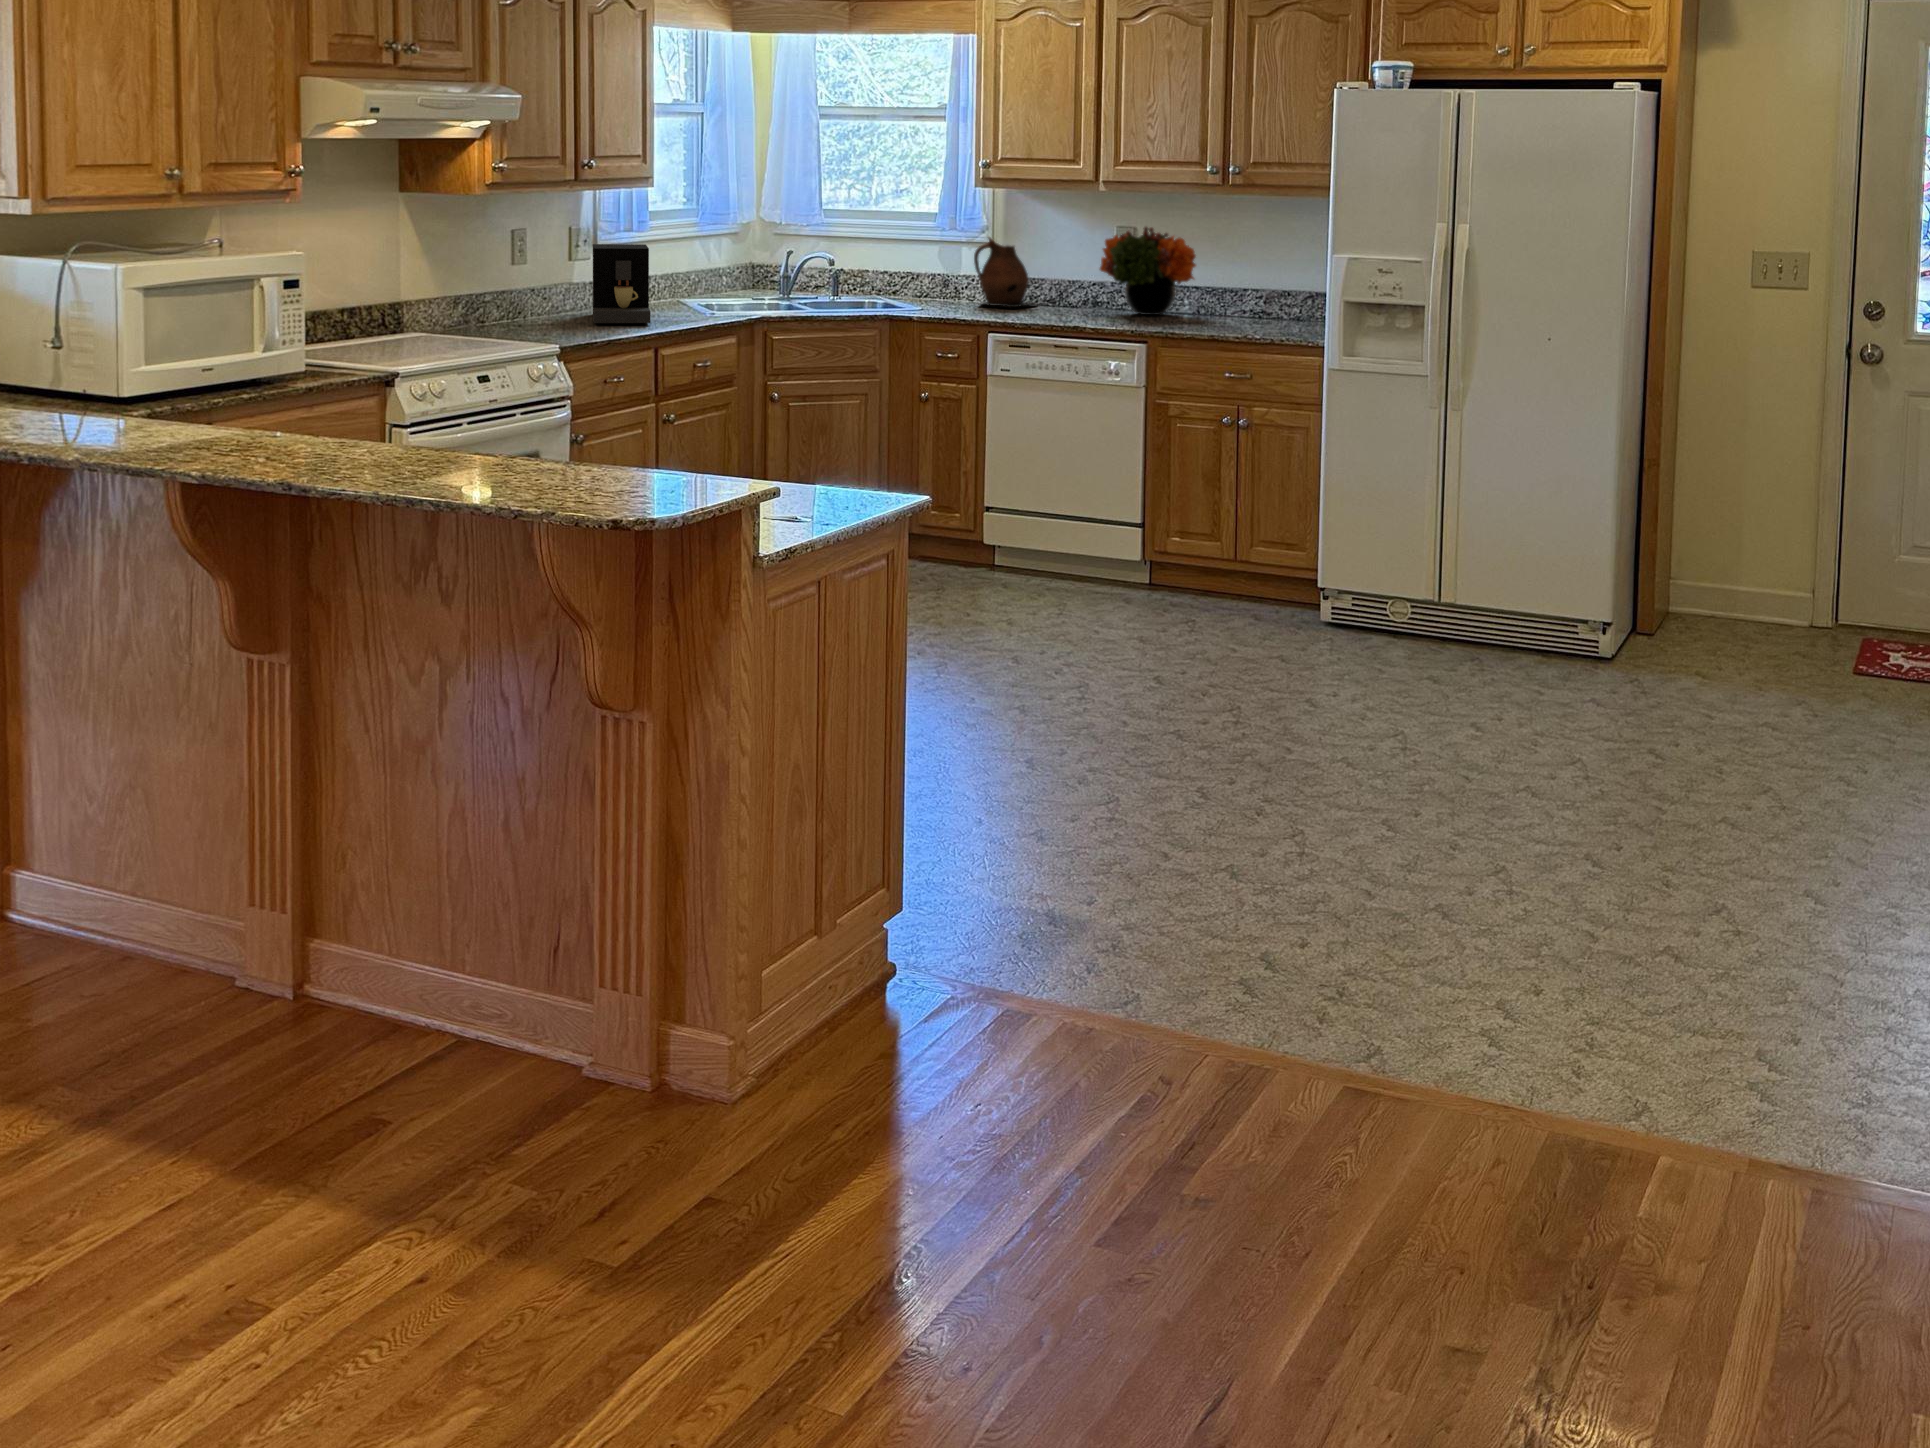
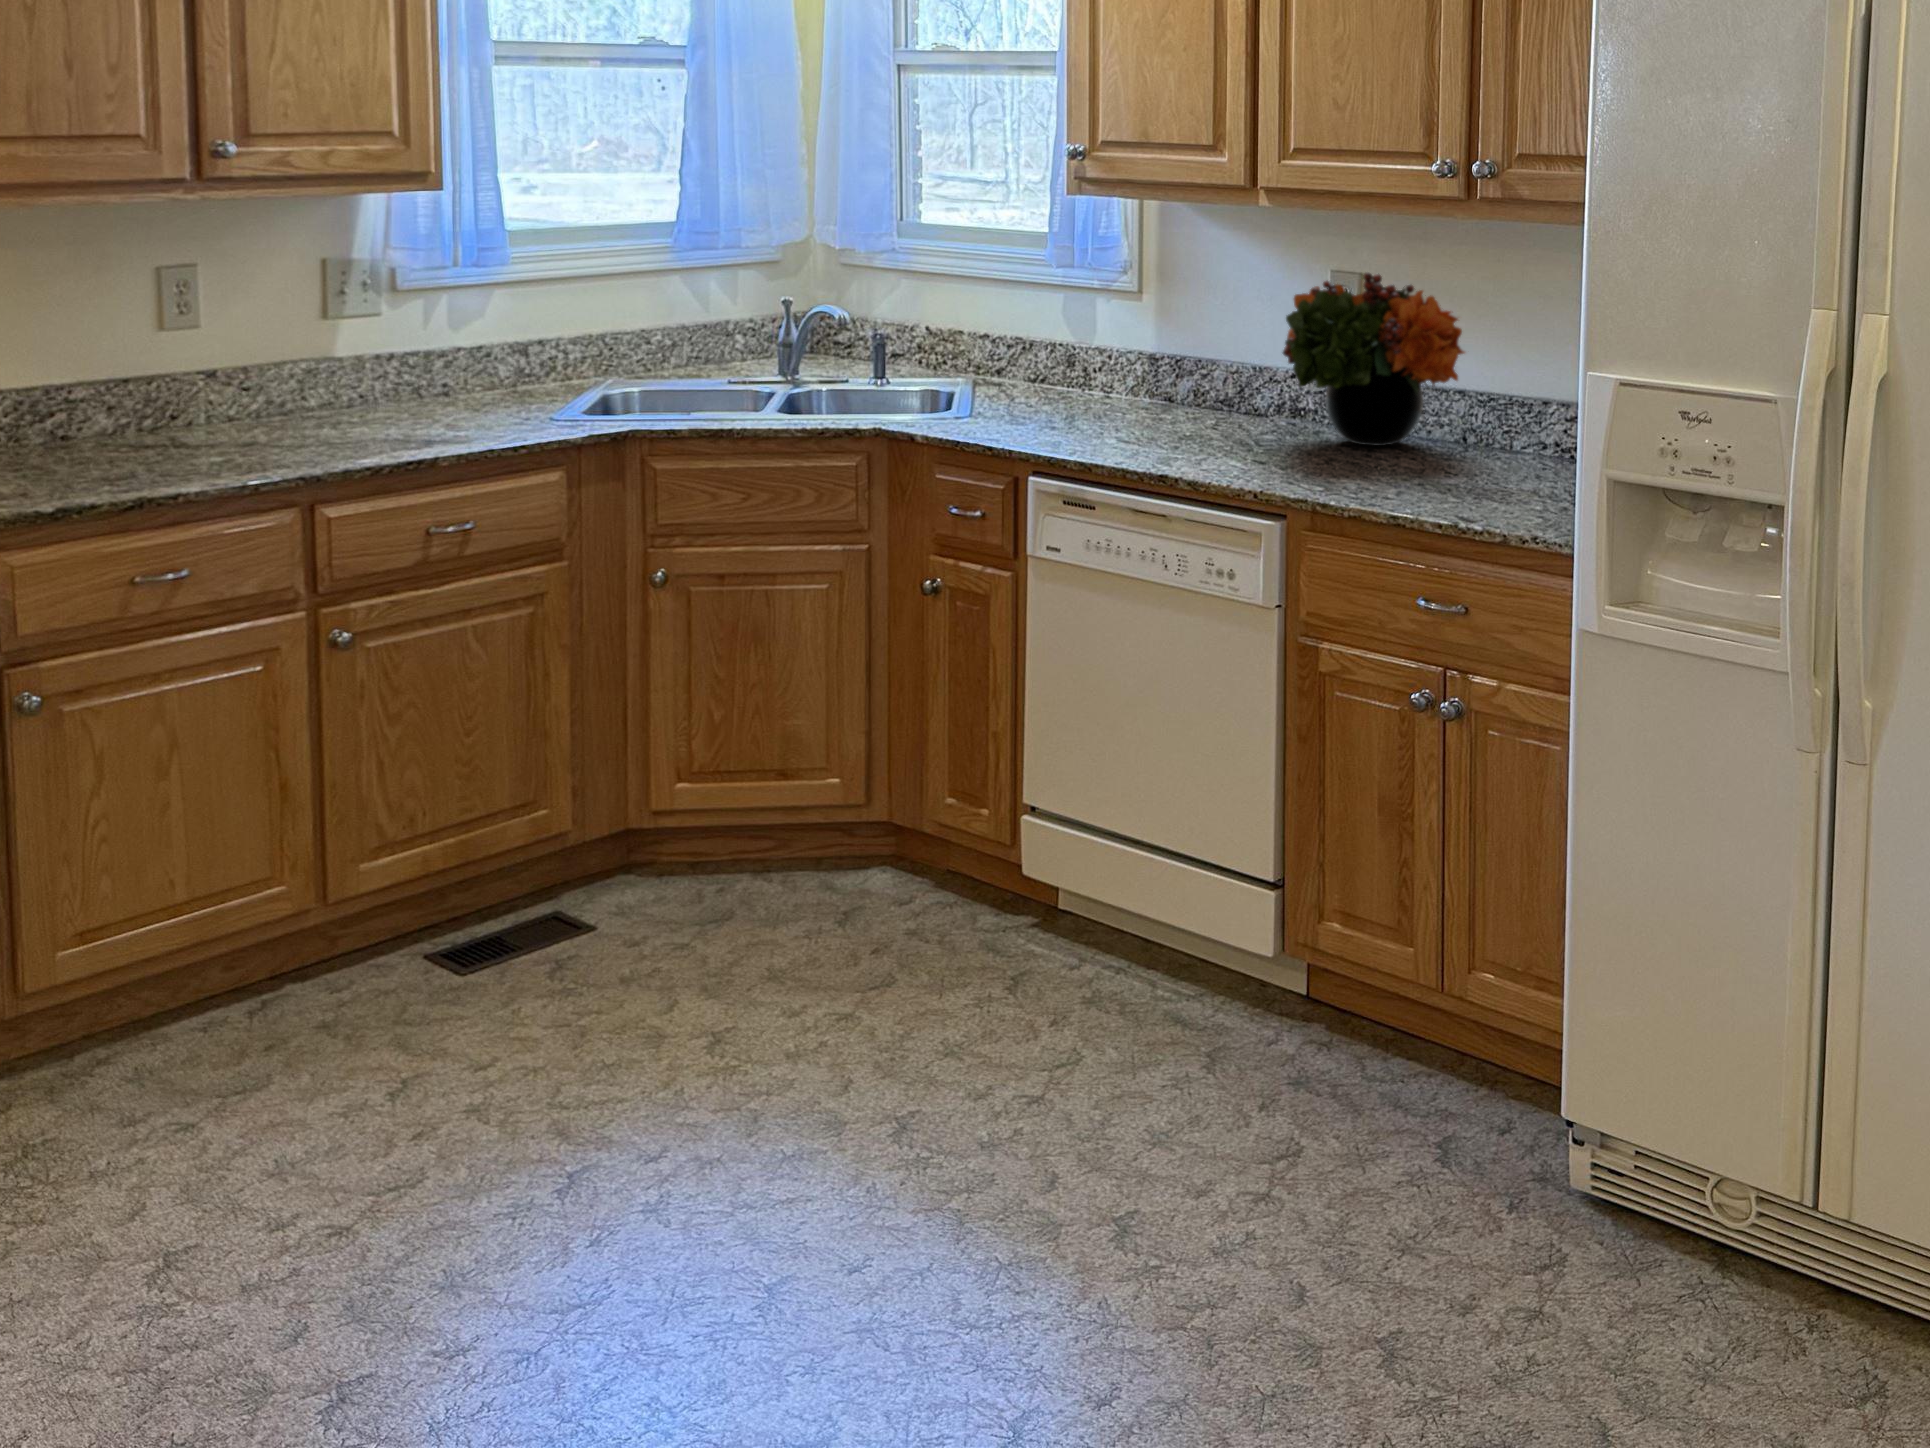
ceramic pitcher: present [974,237,1033,307] -> none [1074,283,1196,420]
coffee maker: present [593,244,650,323] -> none [224,293,412,451]

